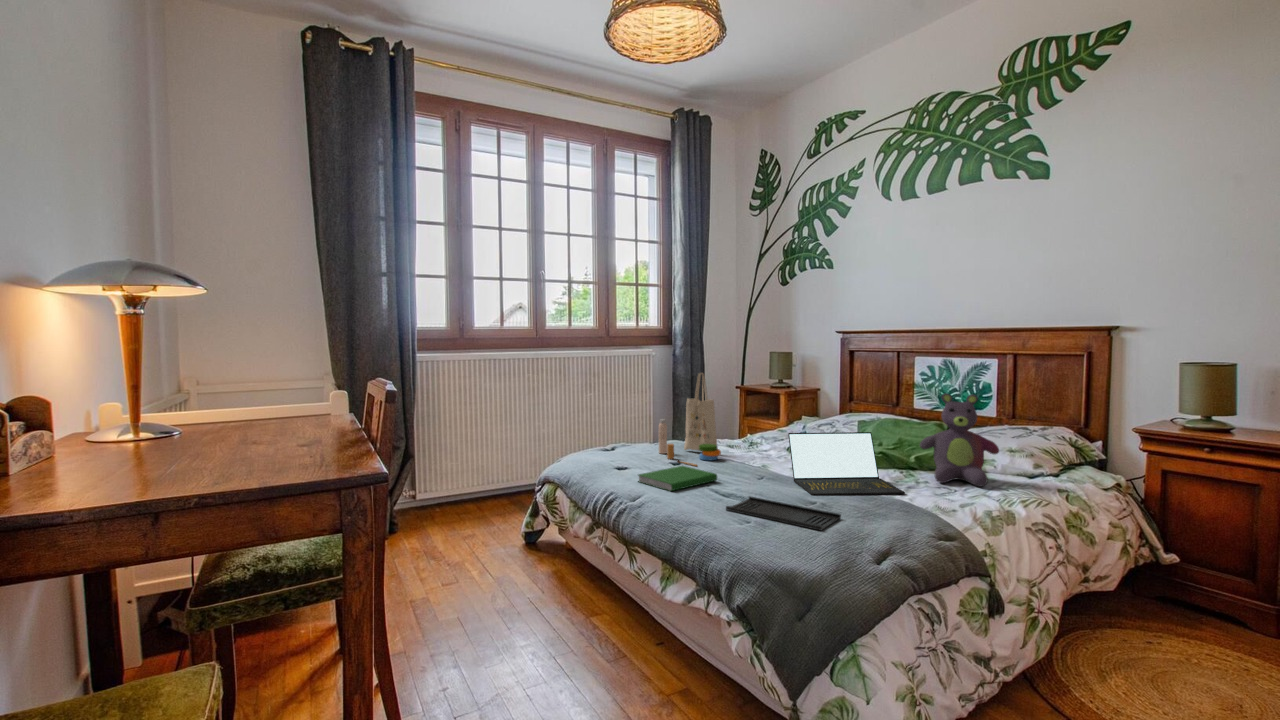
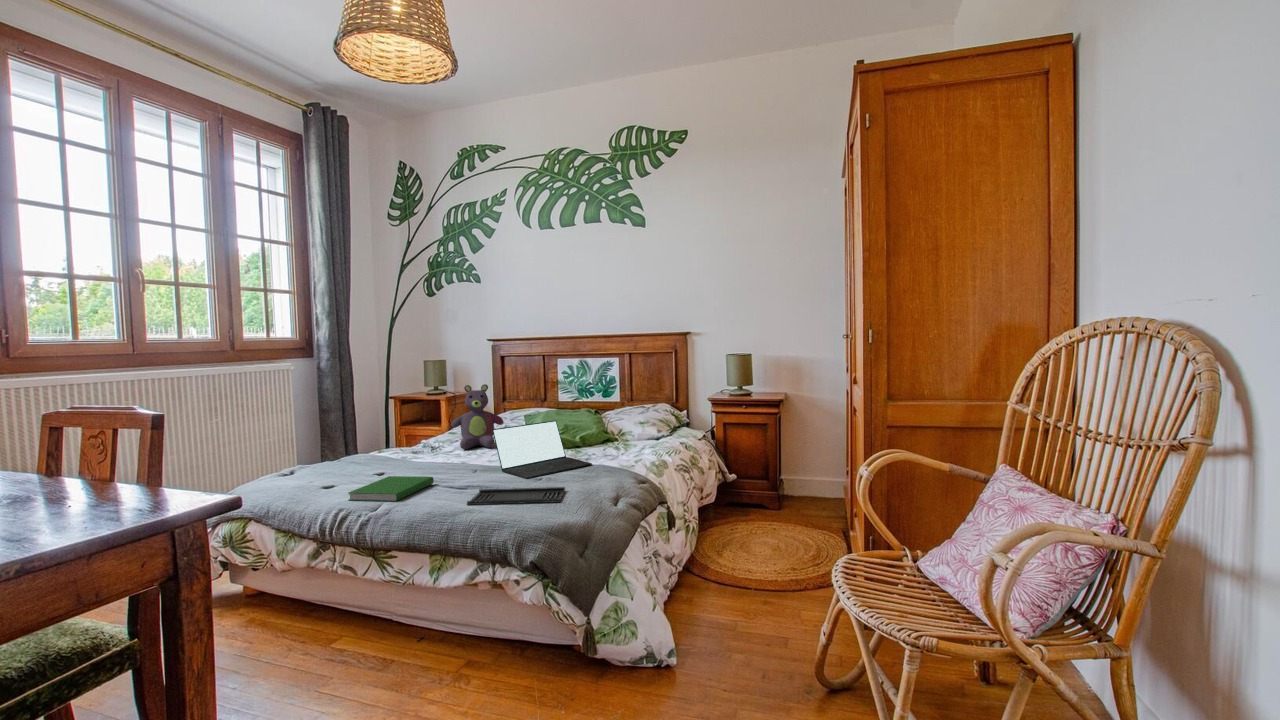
tote bag: present [659,373,721,466] -> none [341,382,416,476]
stuffed bear: present [920,394,999,486] -> present [451,384,503,449]

